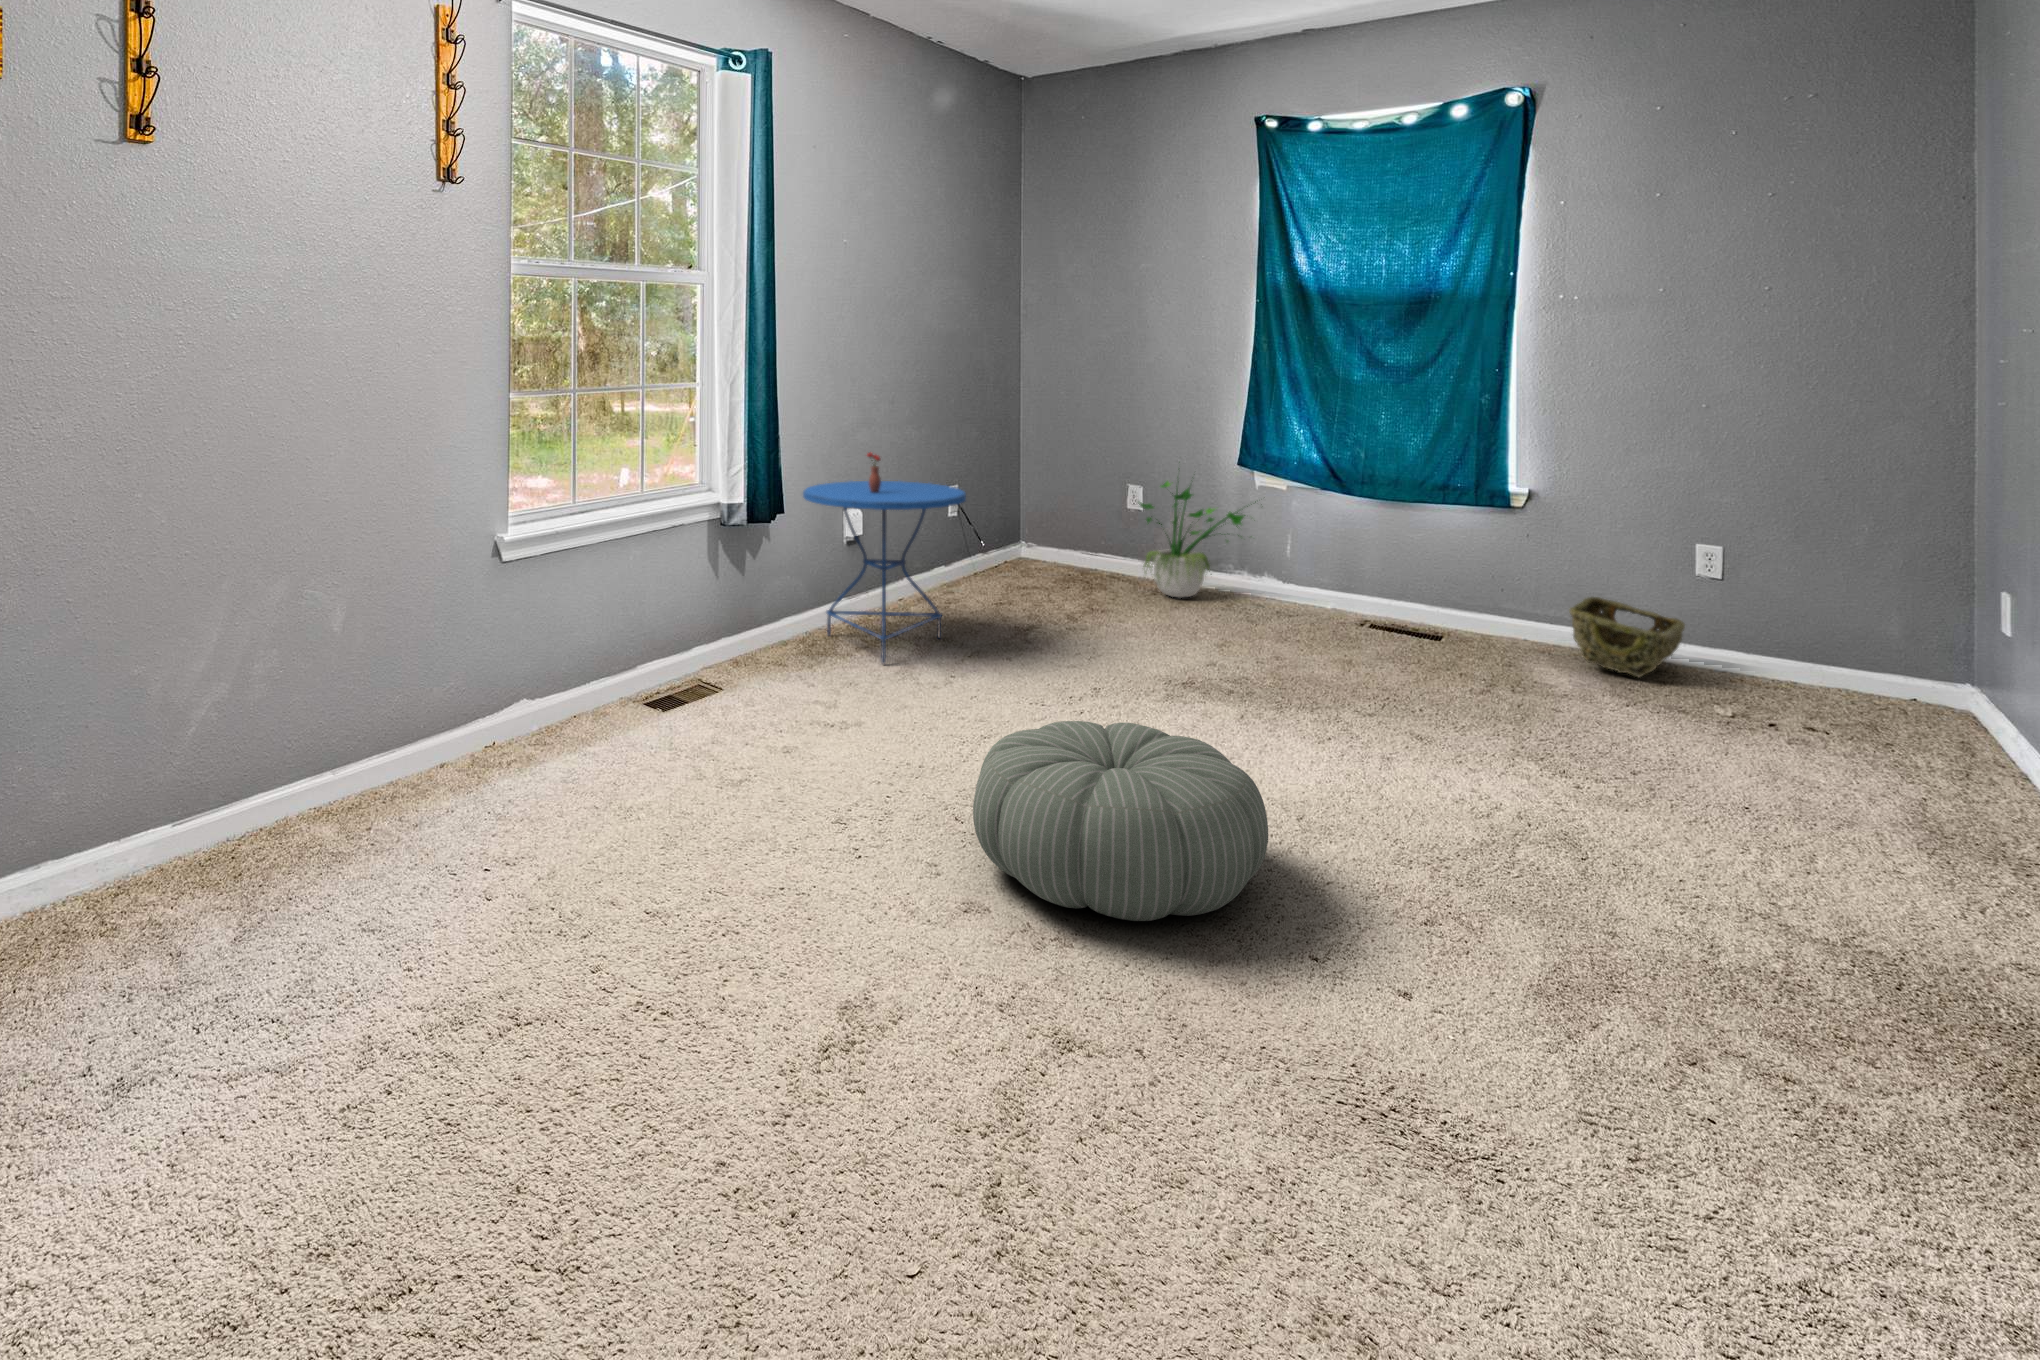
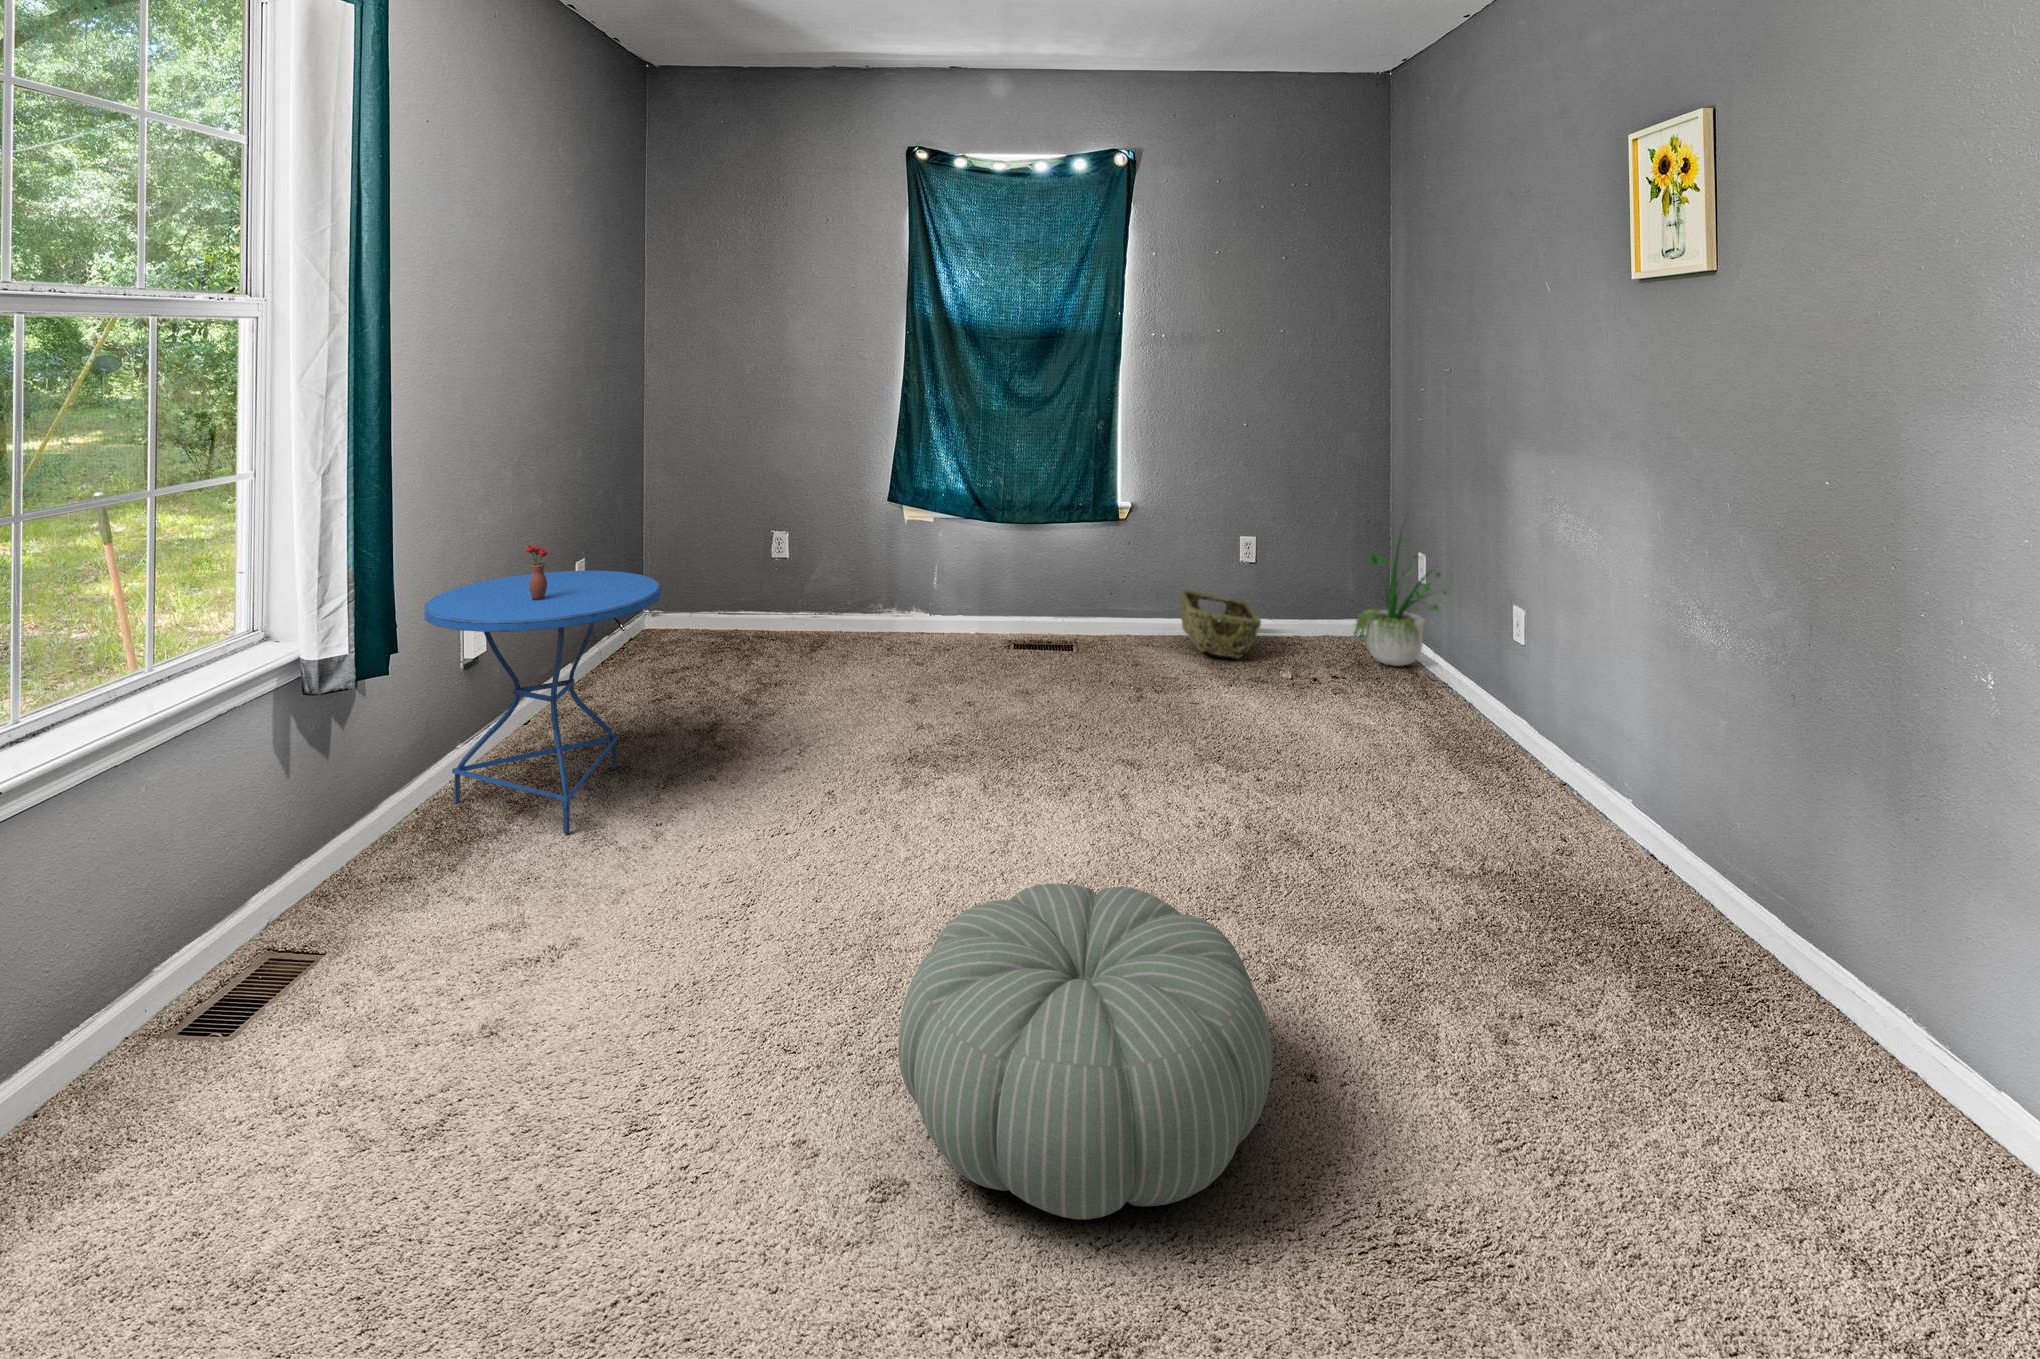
potted plant: present [1139,481,1256,597] -> present [1354,533,1446,666]

